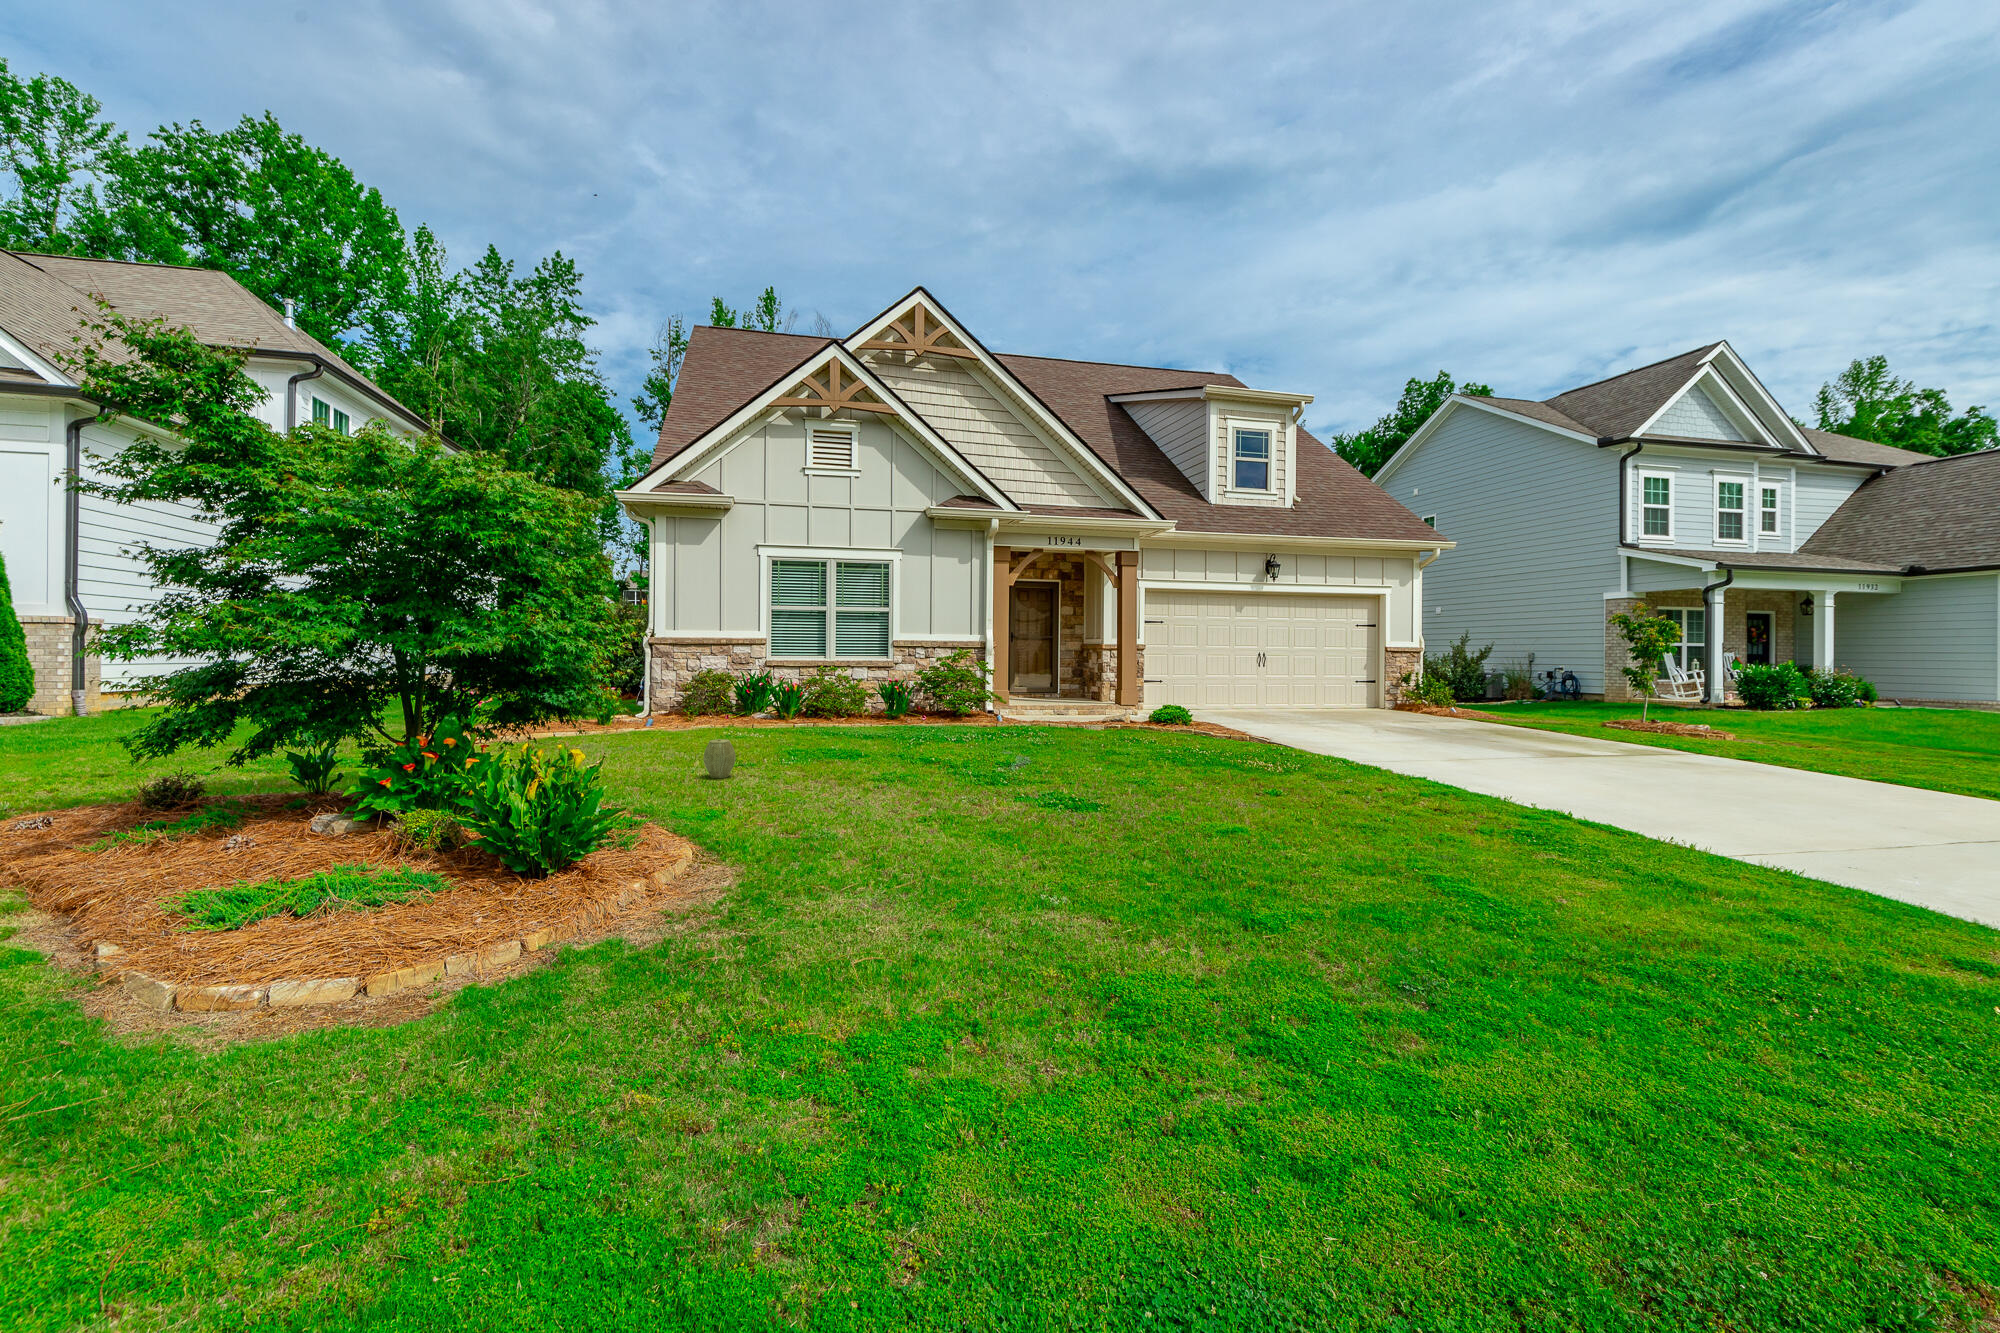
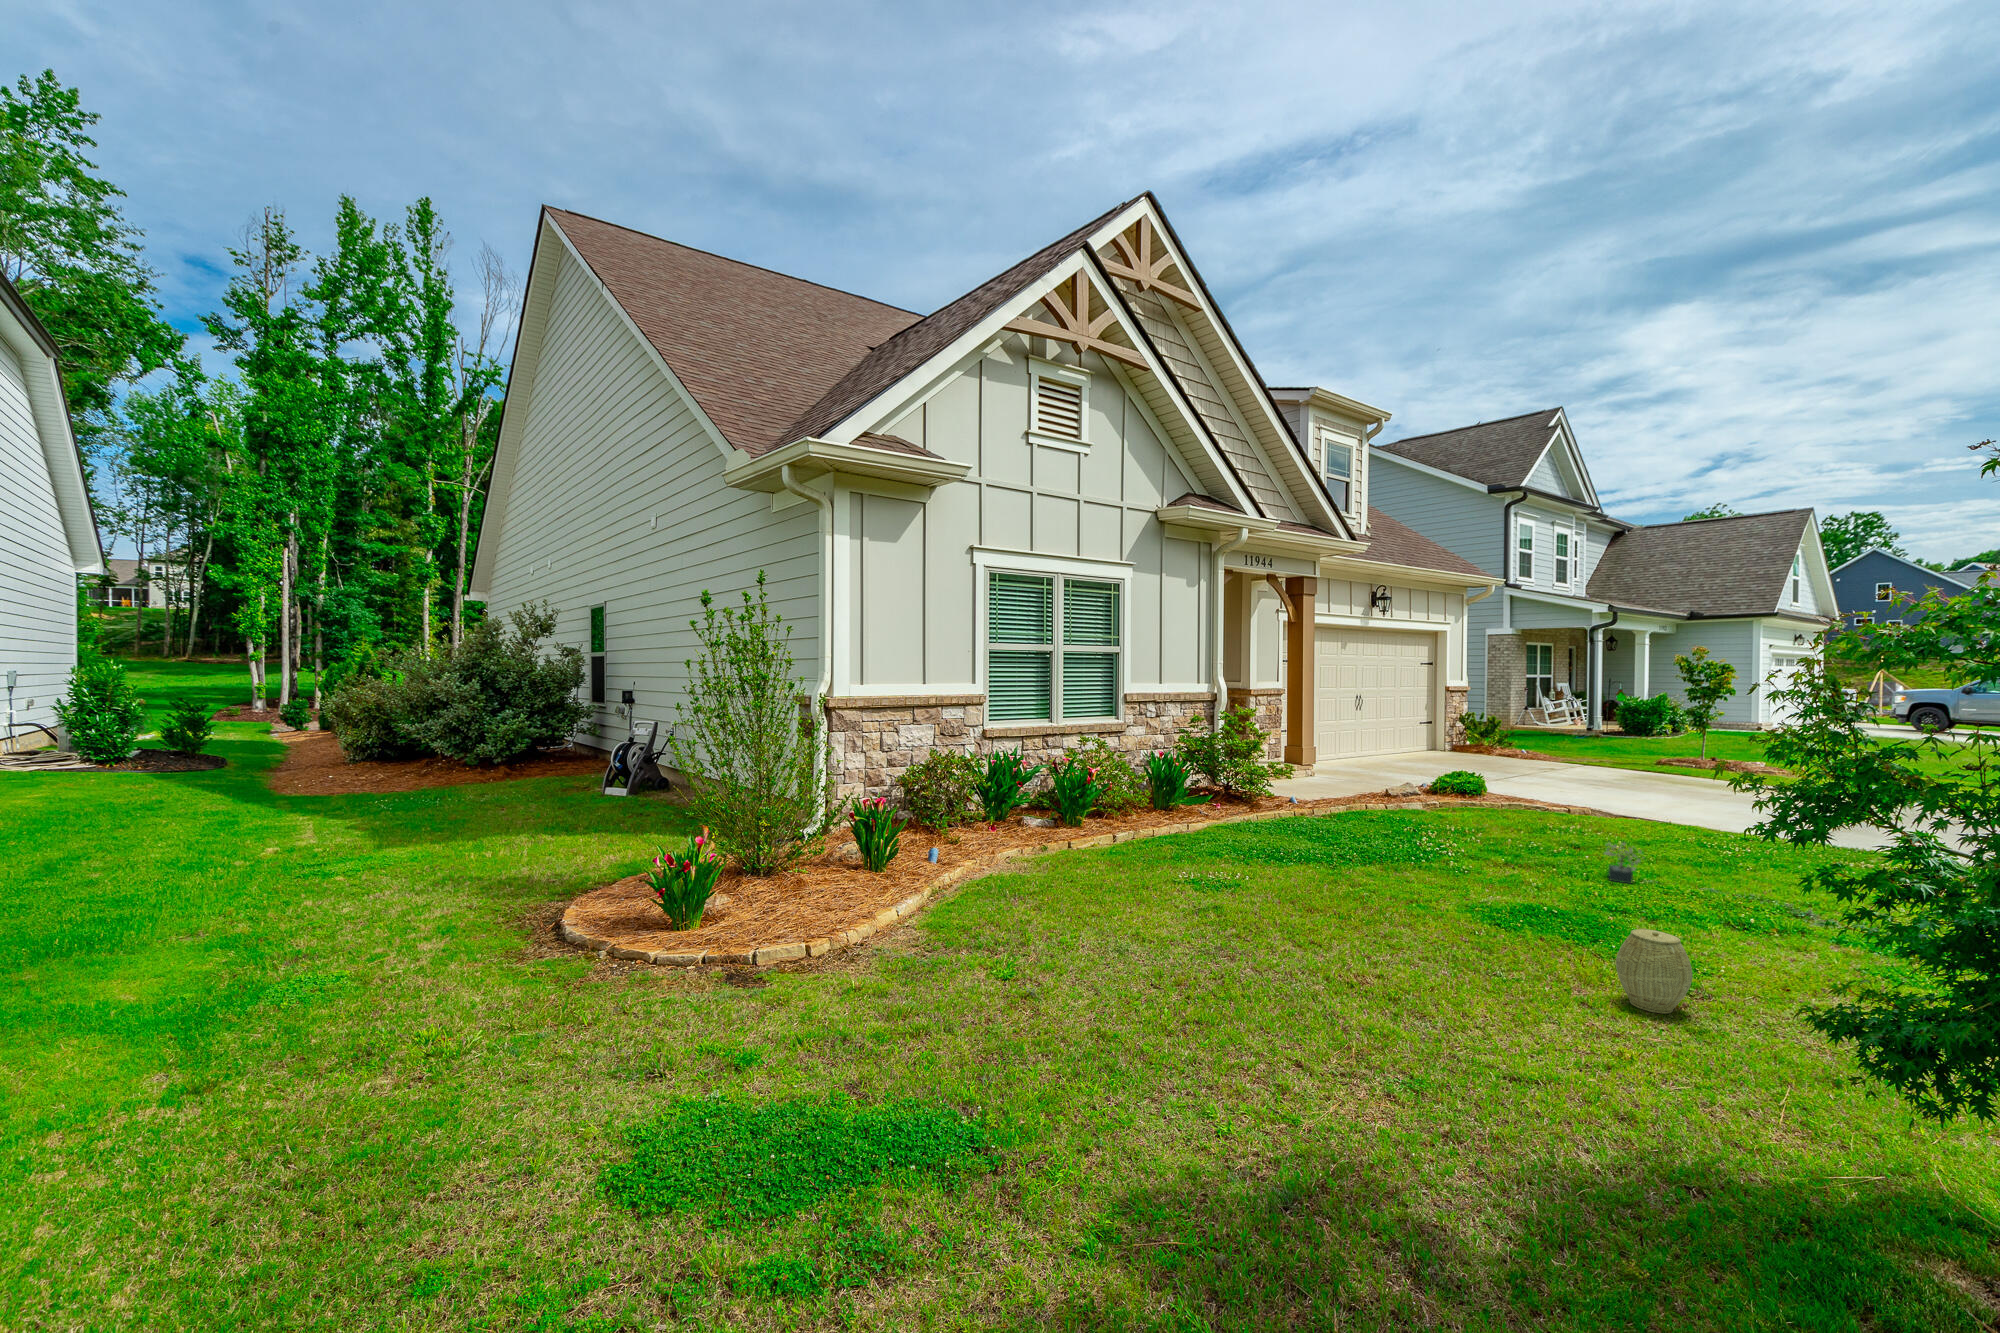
decorative plant: none [960,729,990,757] -> present [1605,843,1641,884]

